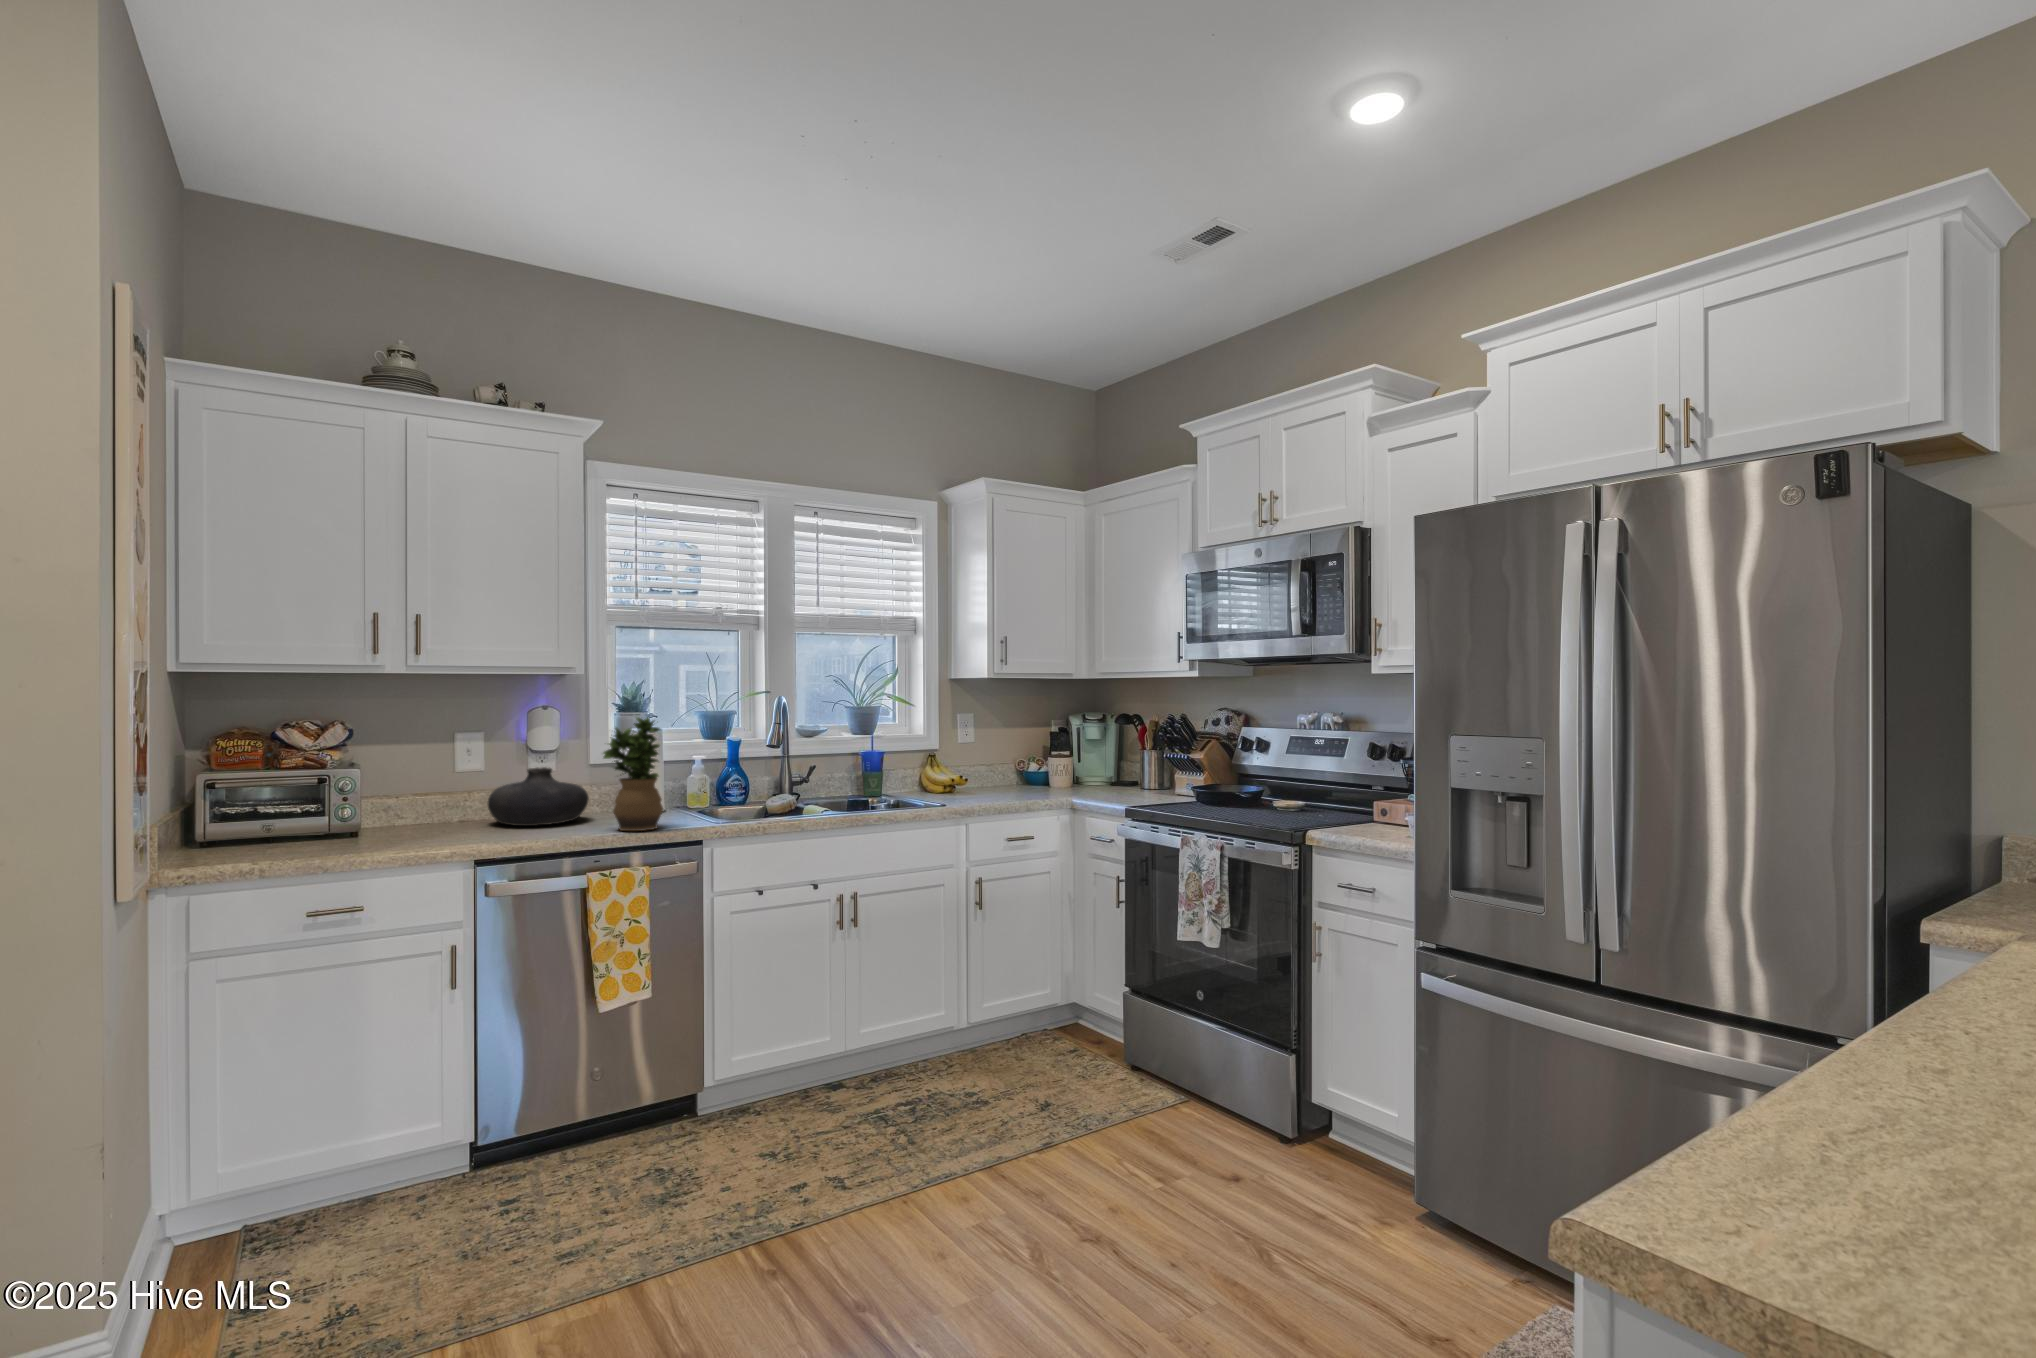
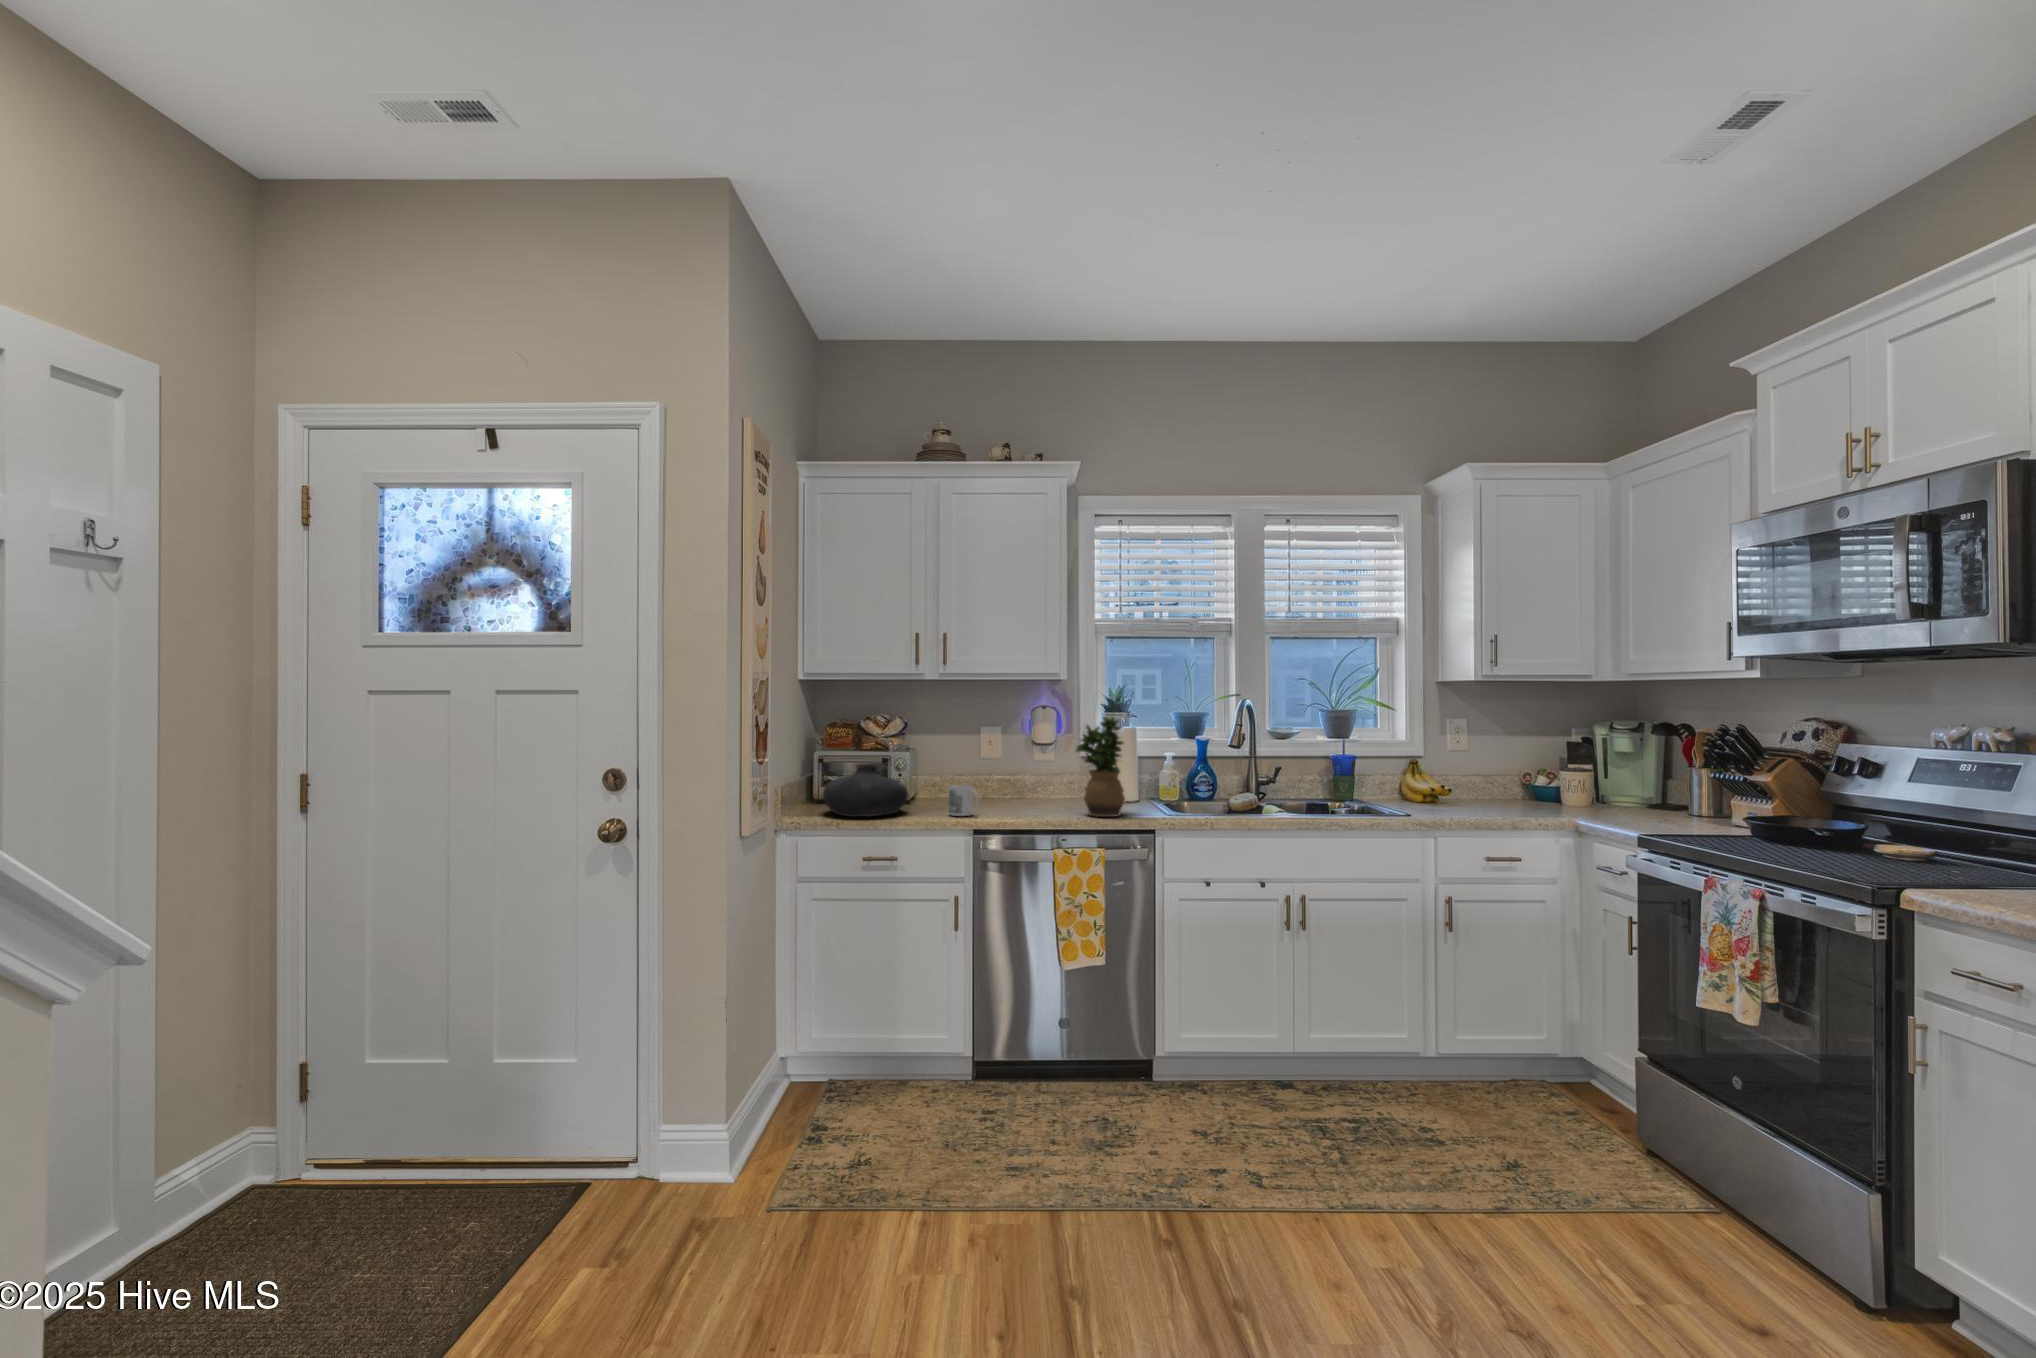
vase: present [488,767,589,826] -> present [823,763,908,817]
mug: none [438,806,482,845] -> present [949,785,978,816]

